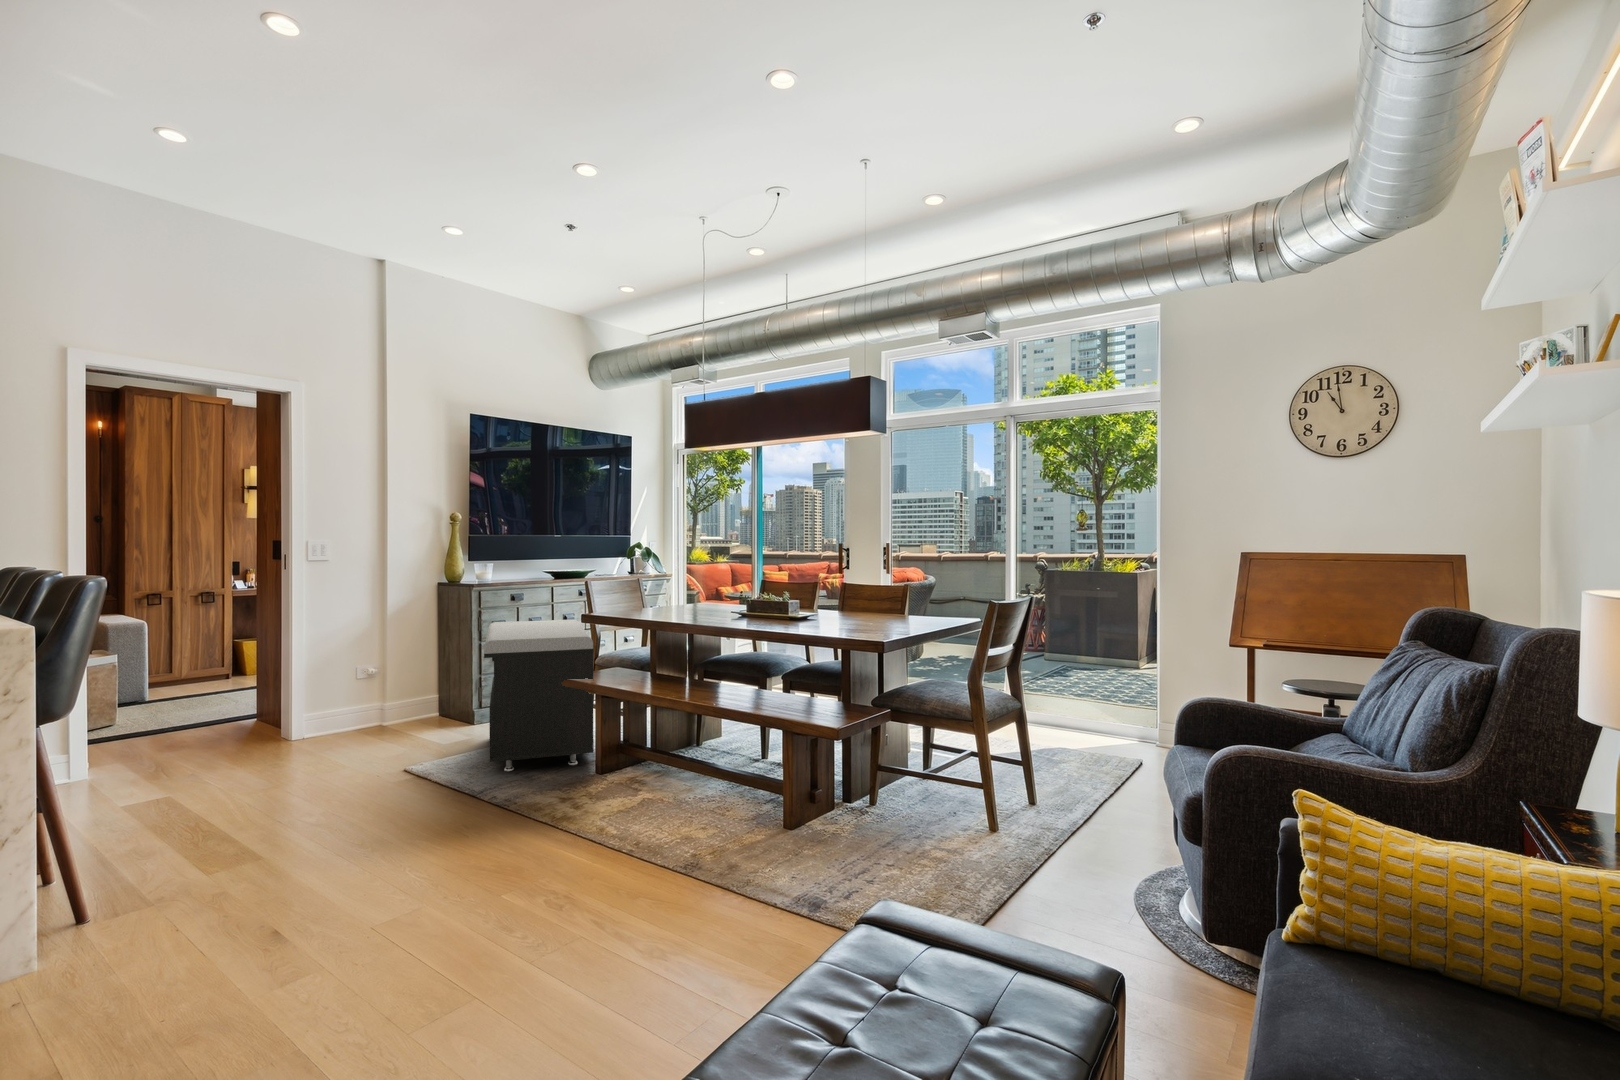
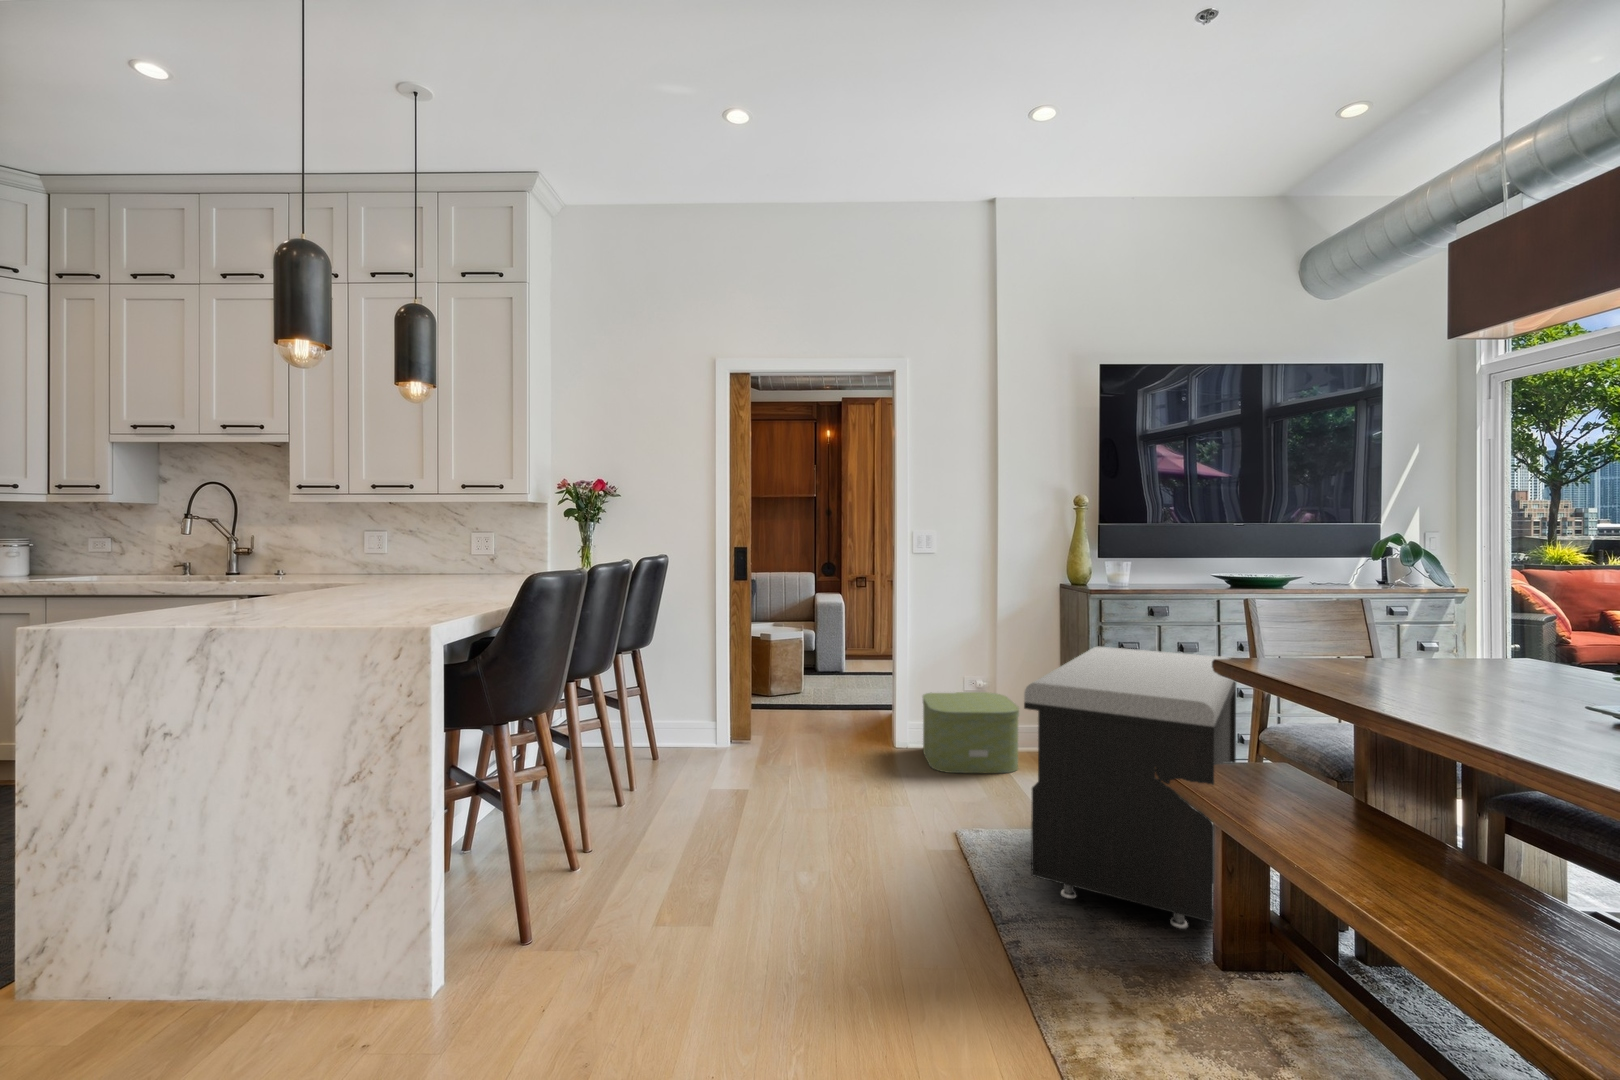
storage box: none [324,676,419,742] -> present [923,692,1019,773]

